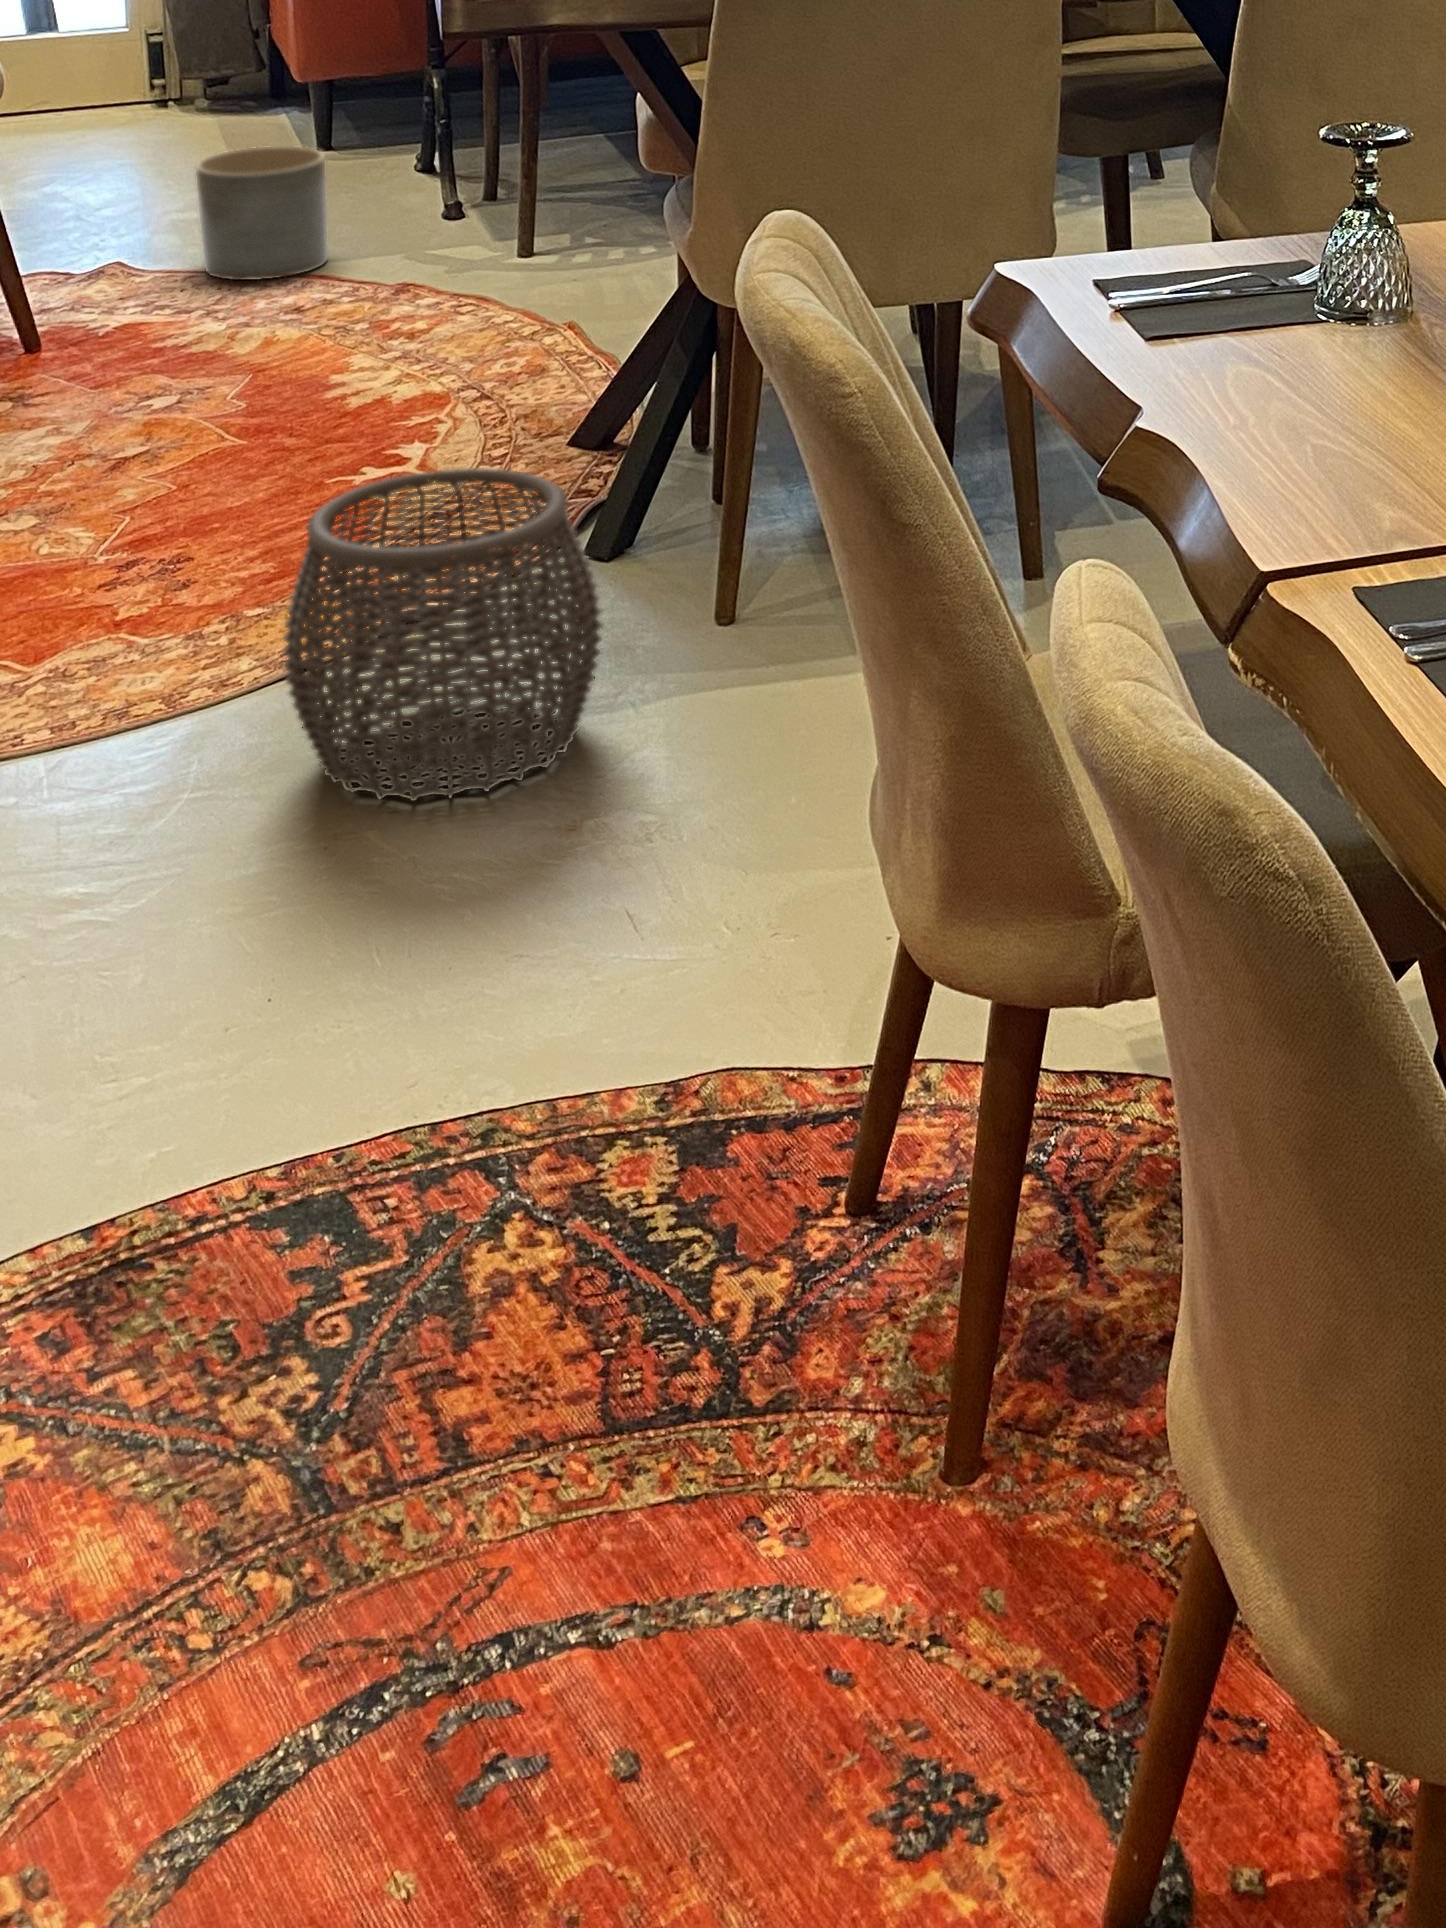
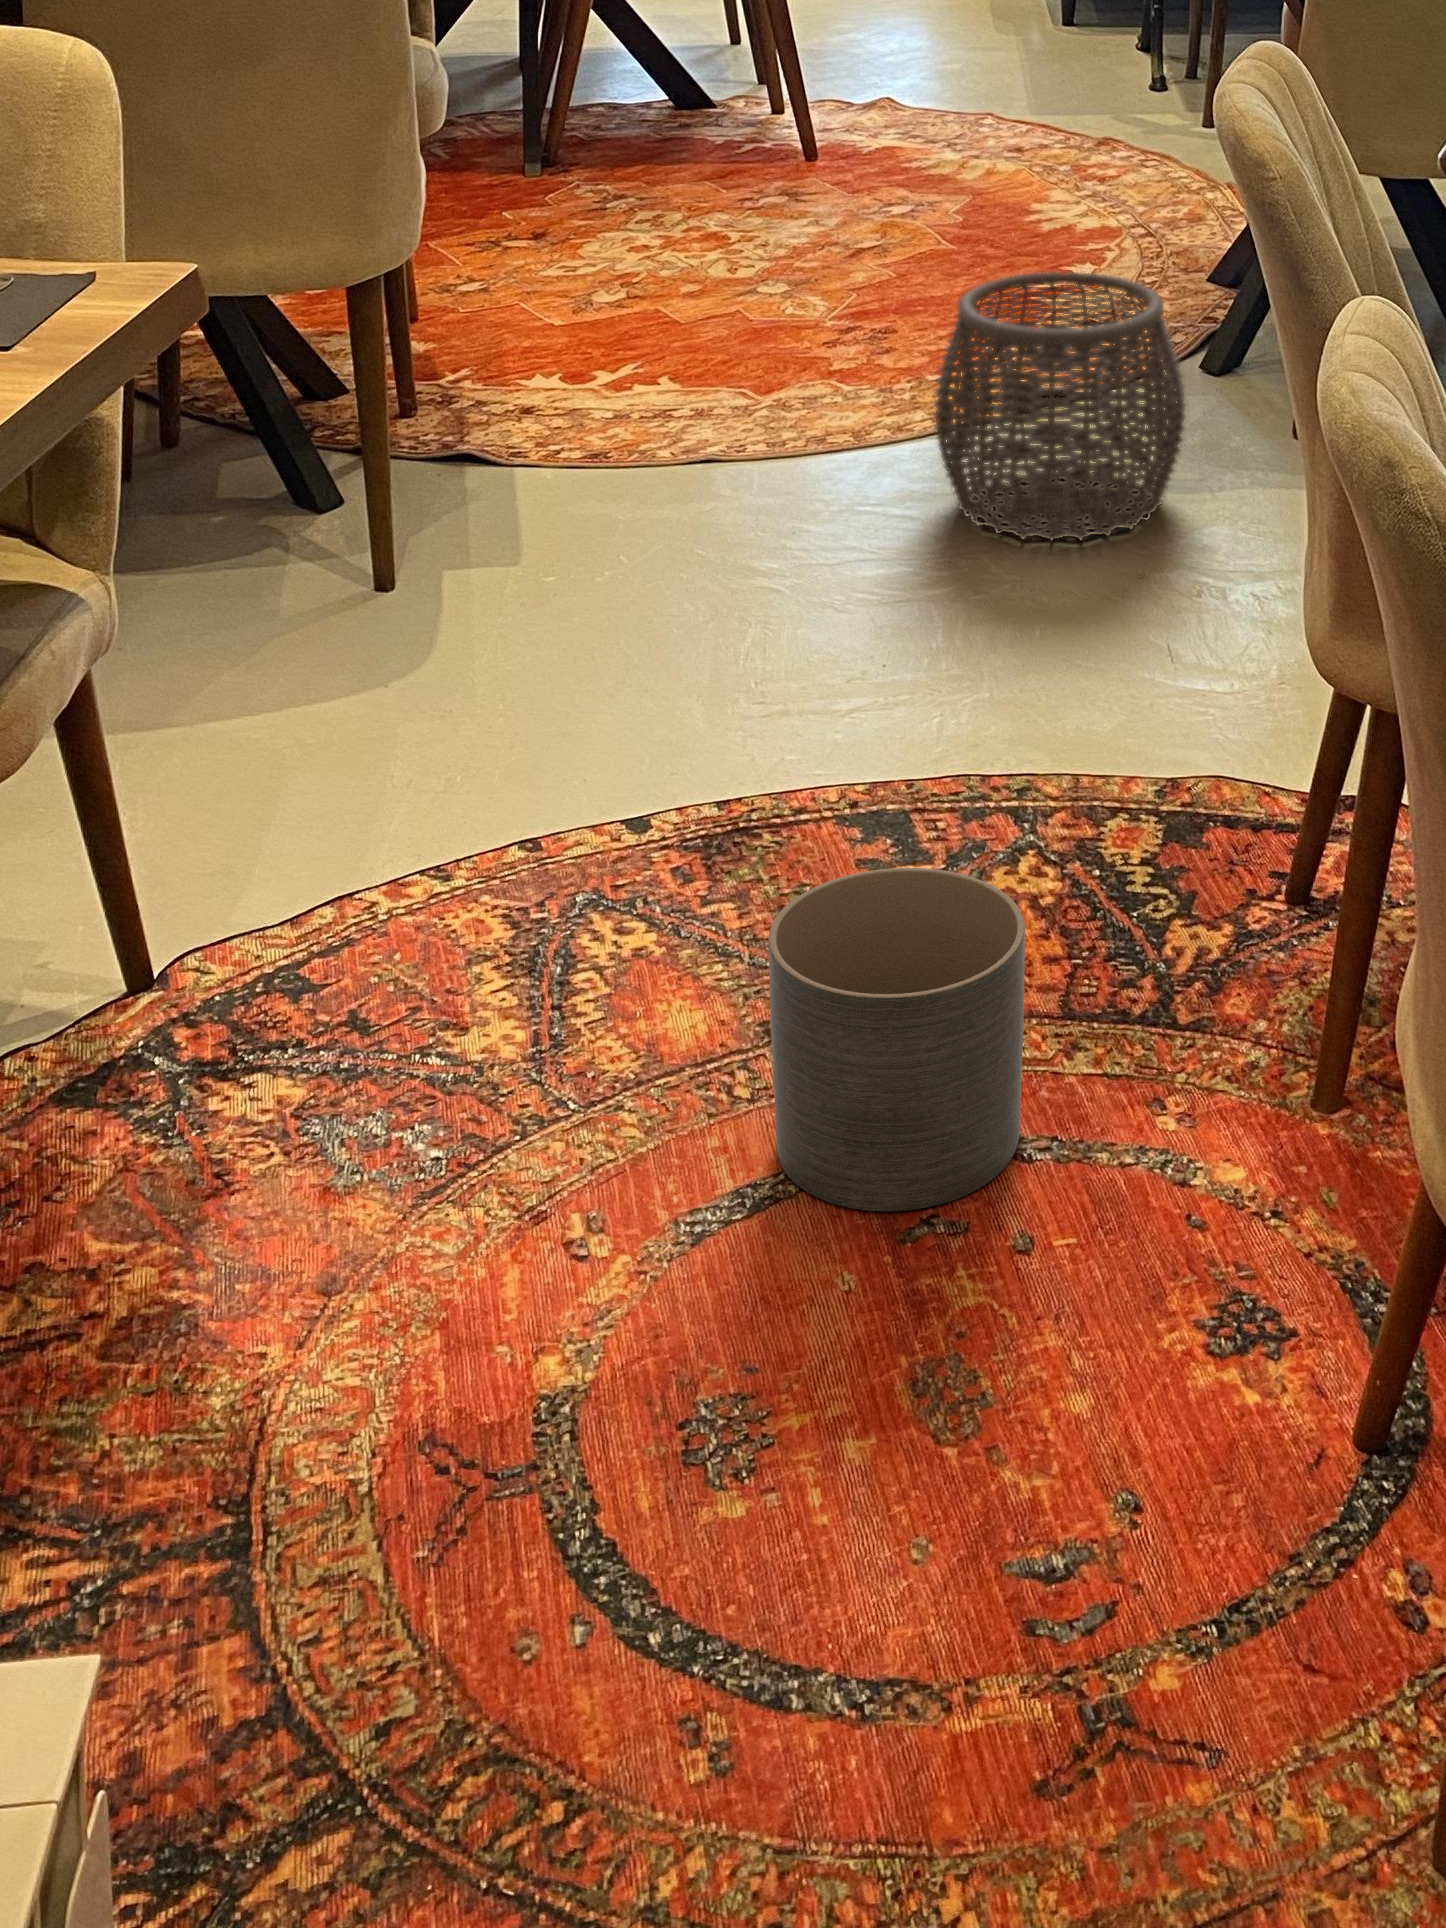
planter: present [196,146,328,280] -> present [769,868,1025,1211]

